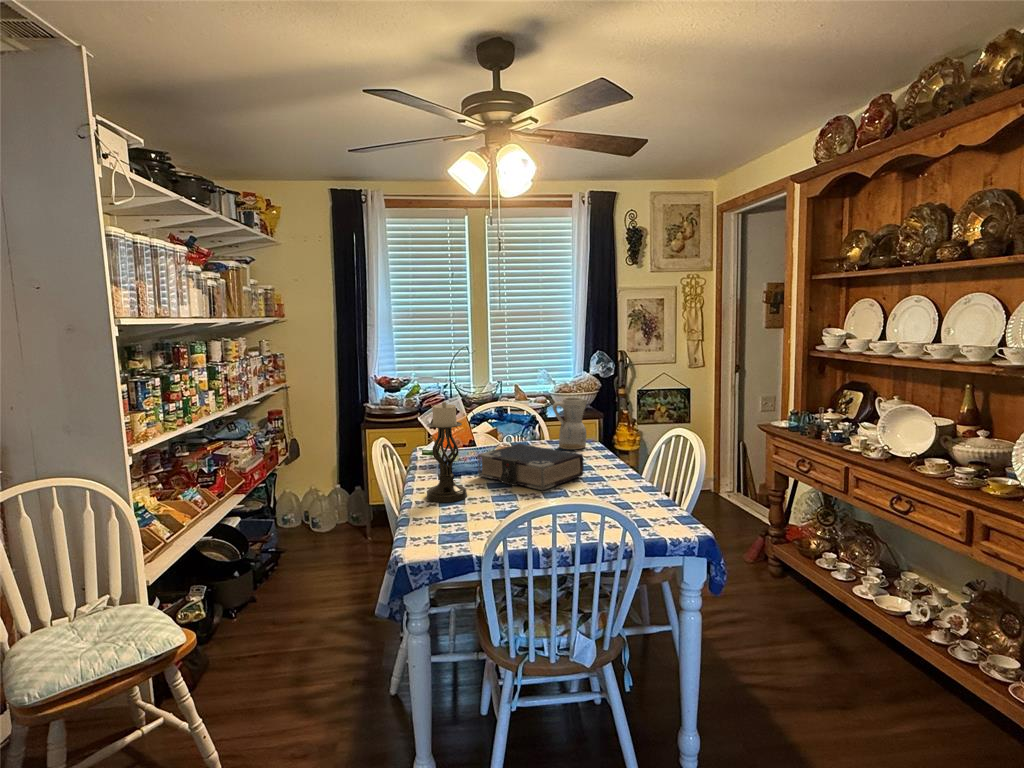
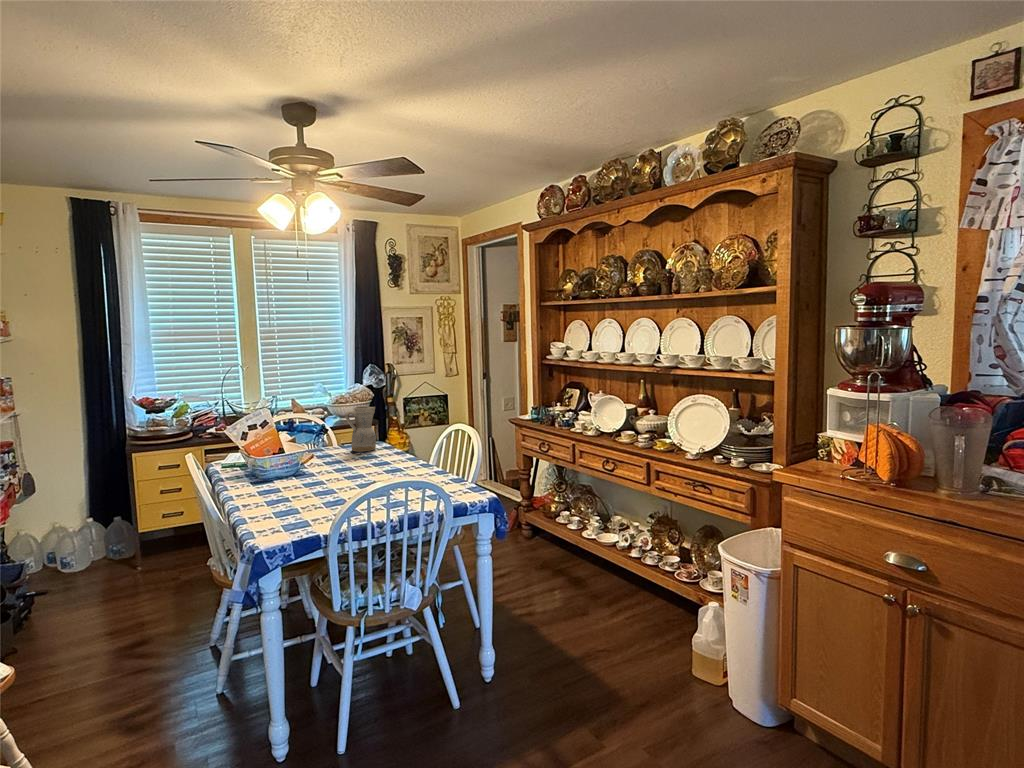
candle holder: present [427,402,467,502] -> none [248,414,289,504]
book: present [478,444,584,490] -> none [288,449,385,484]

